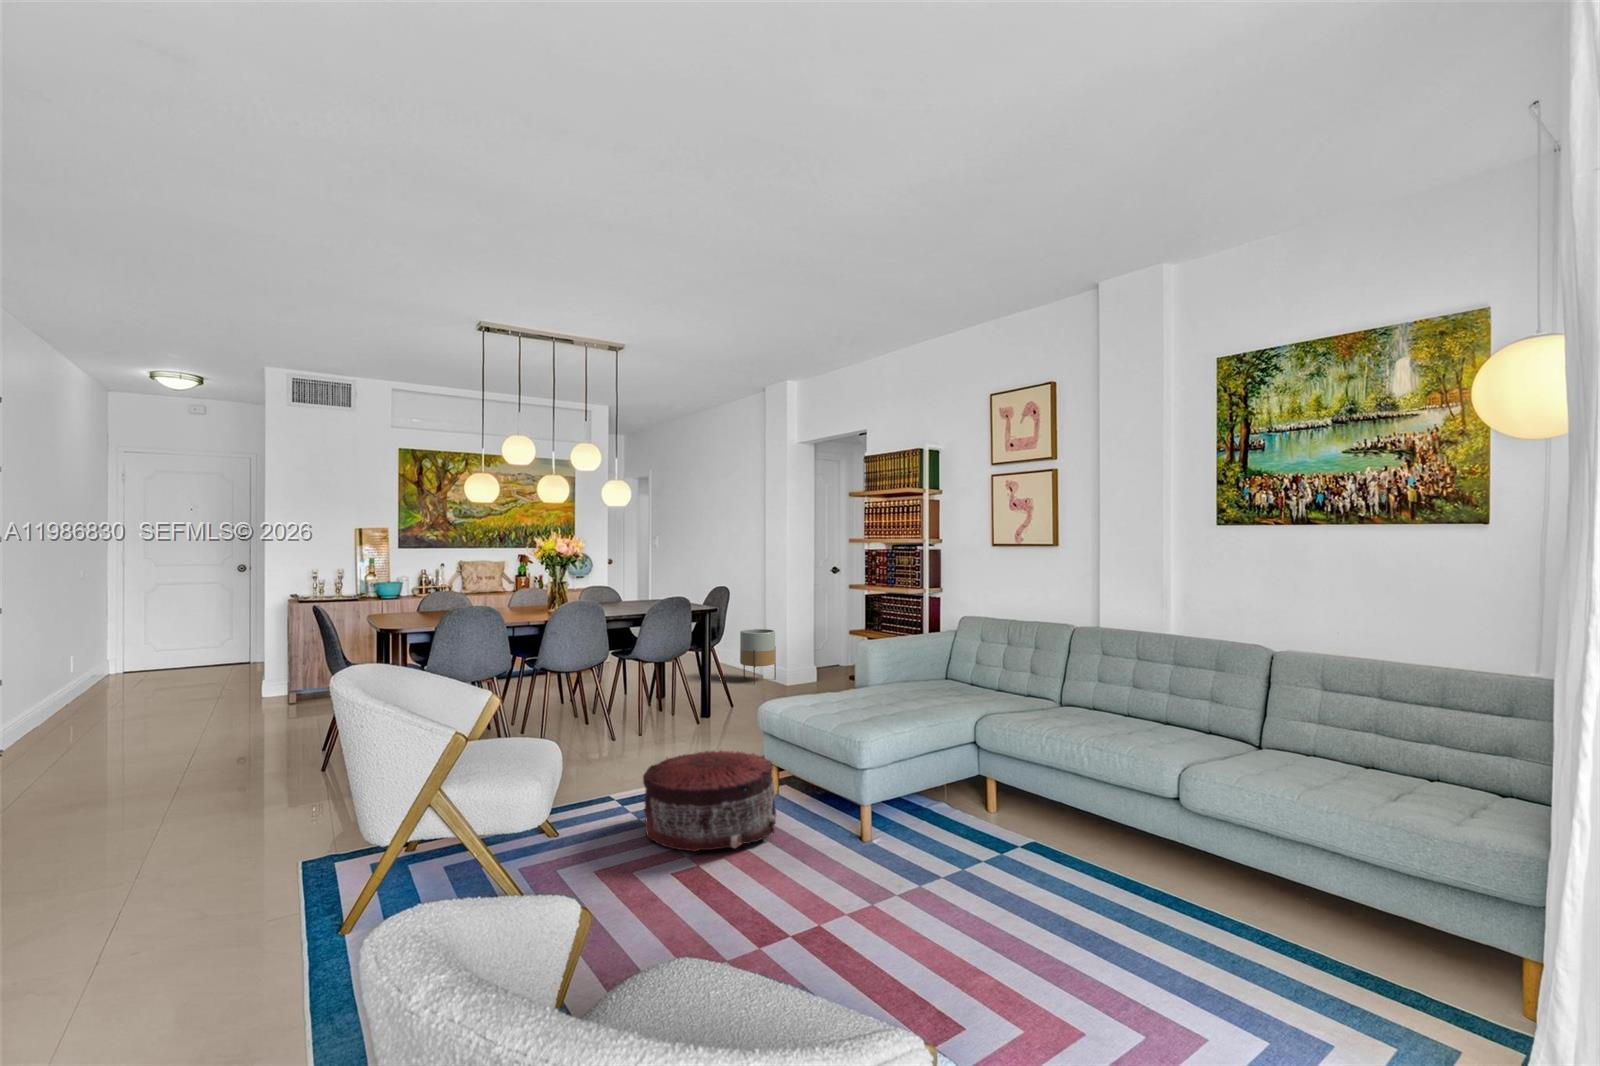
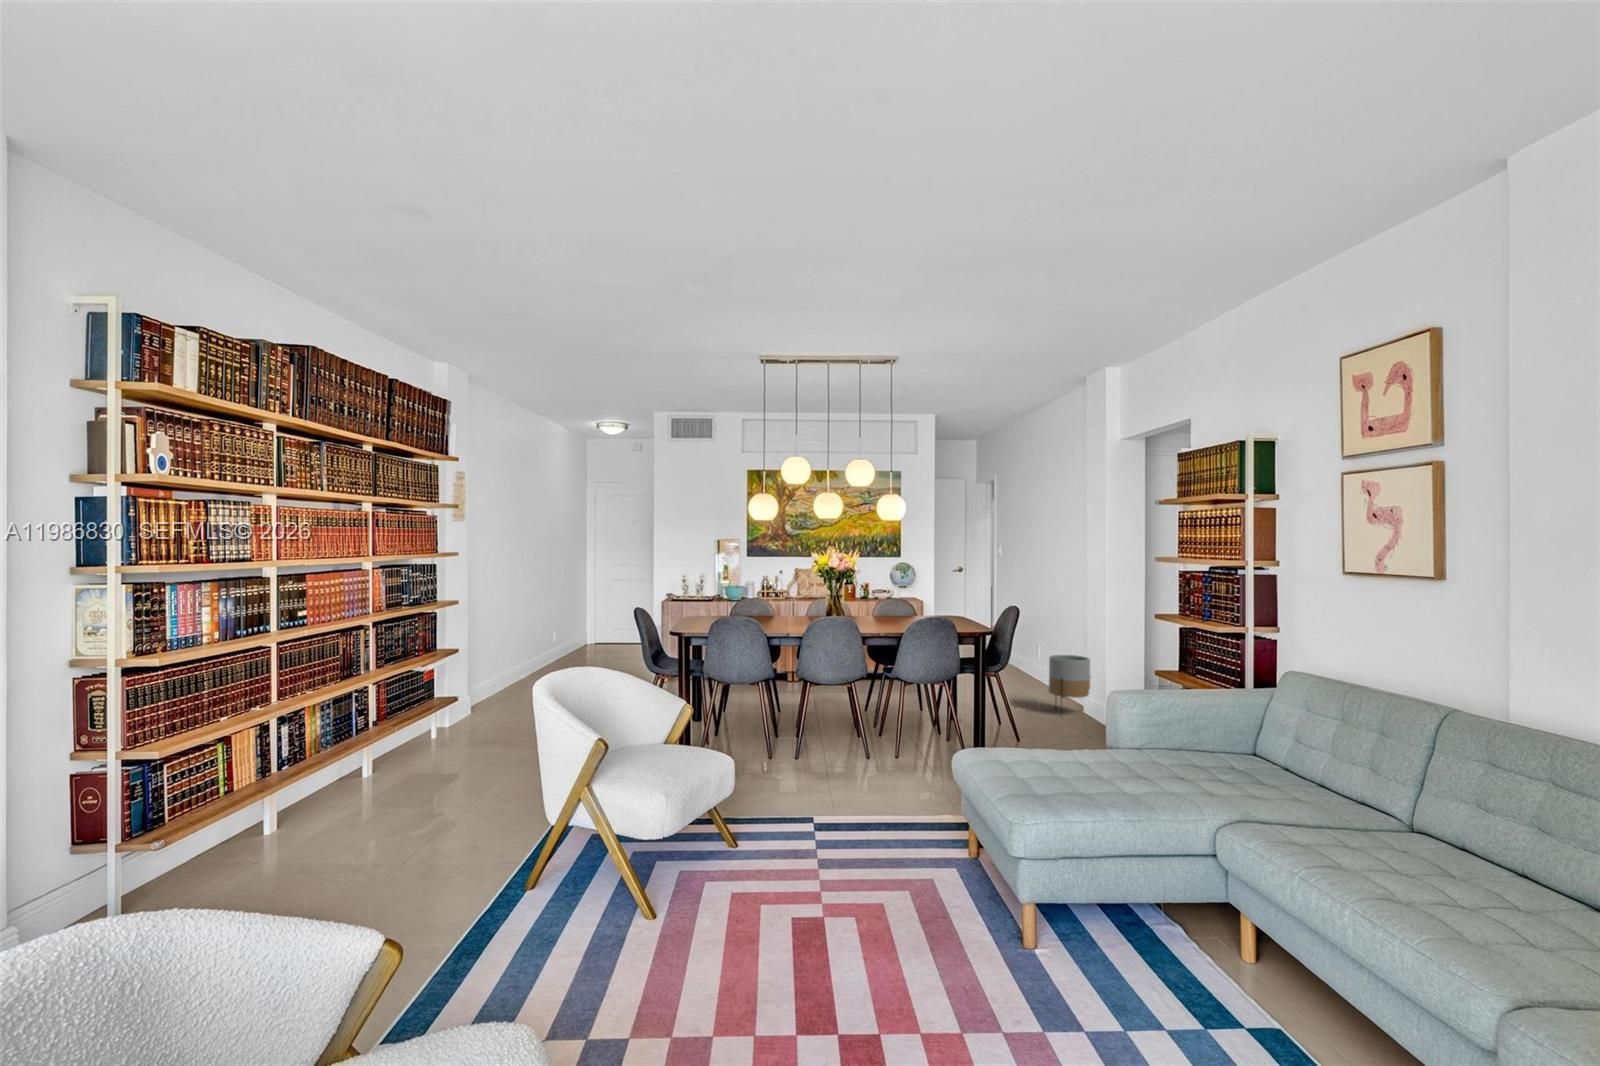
pouf: present [643,750,776,852] -> none [786,789,935,914]

